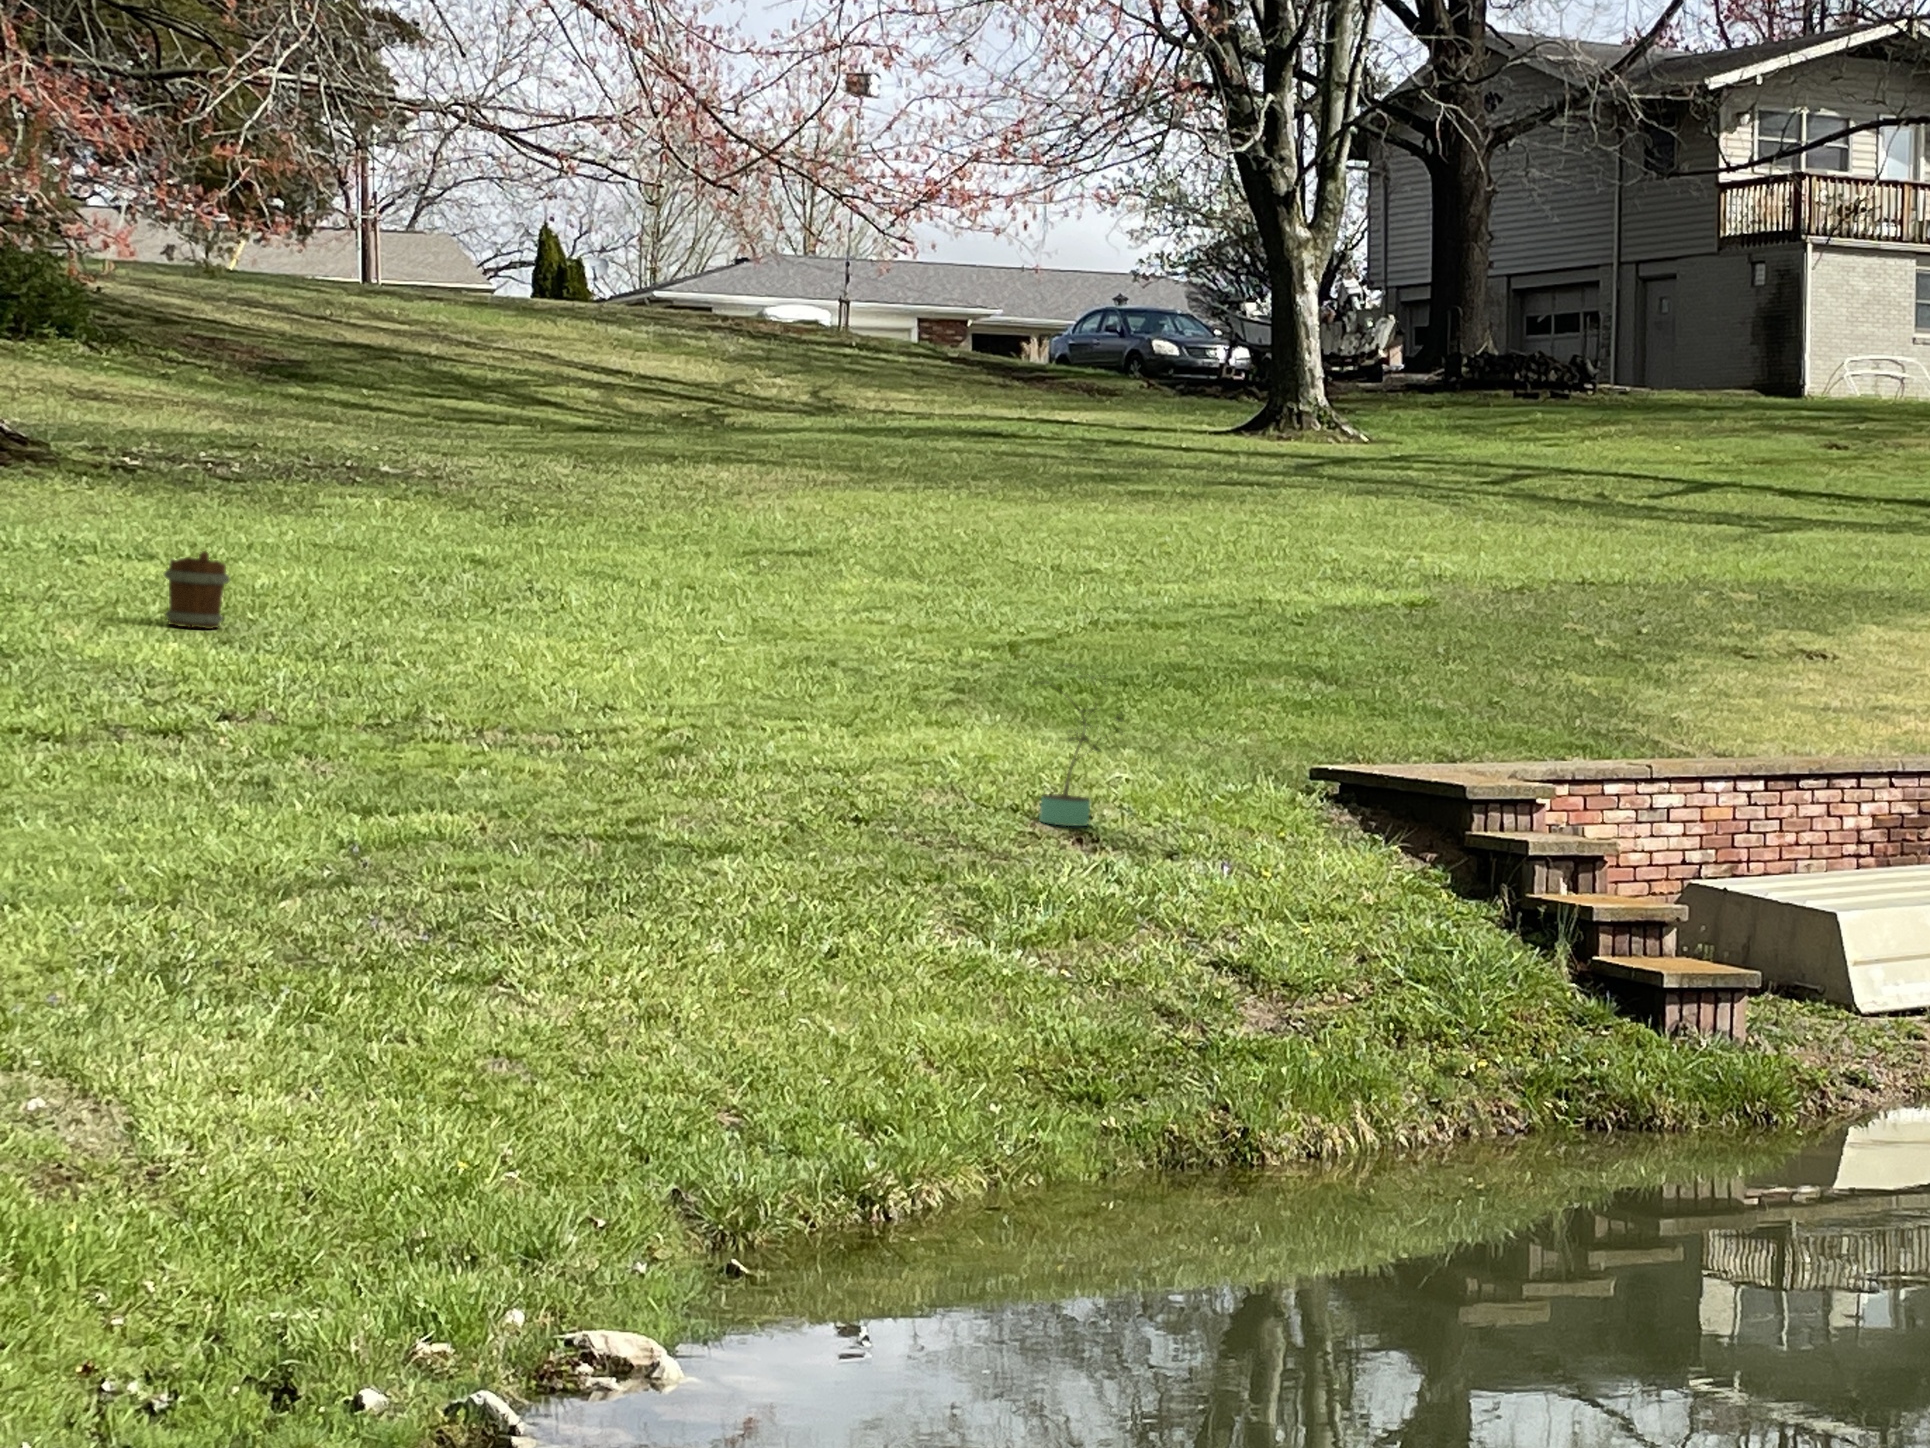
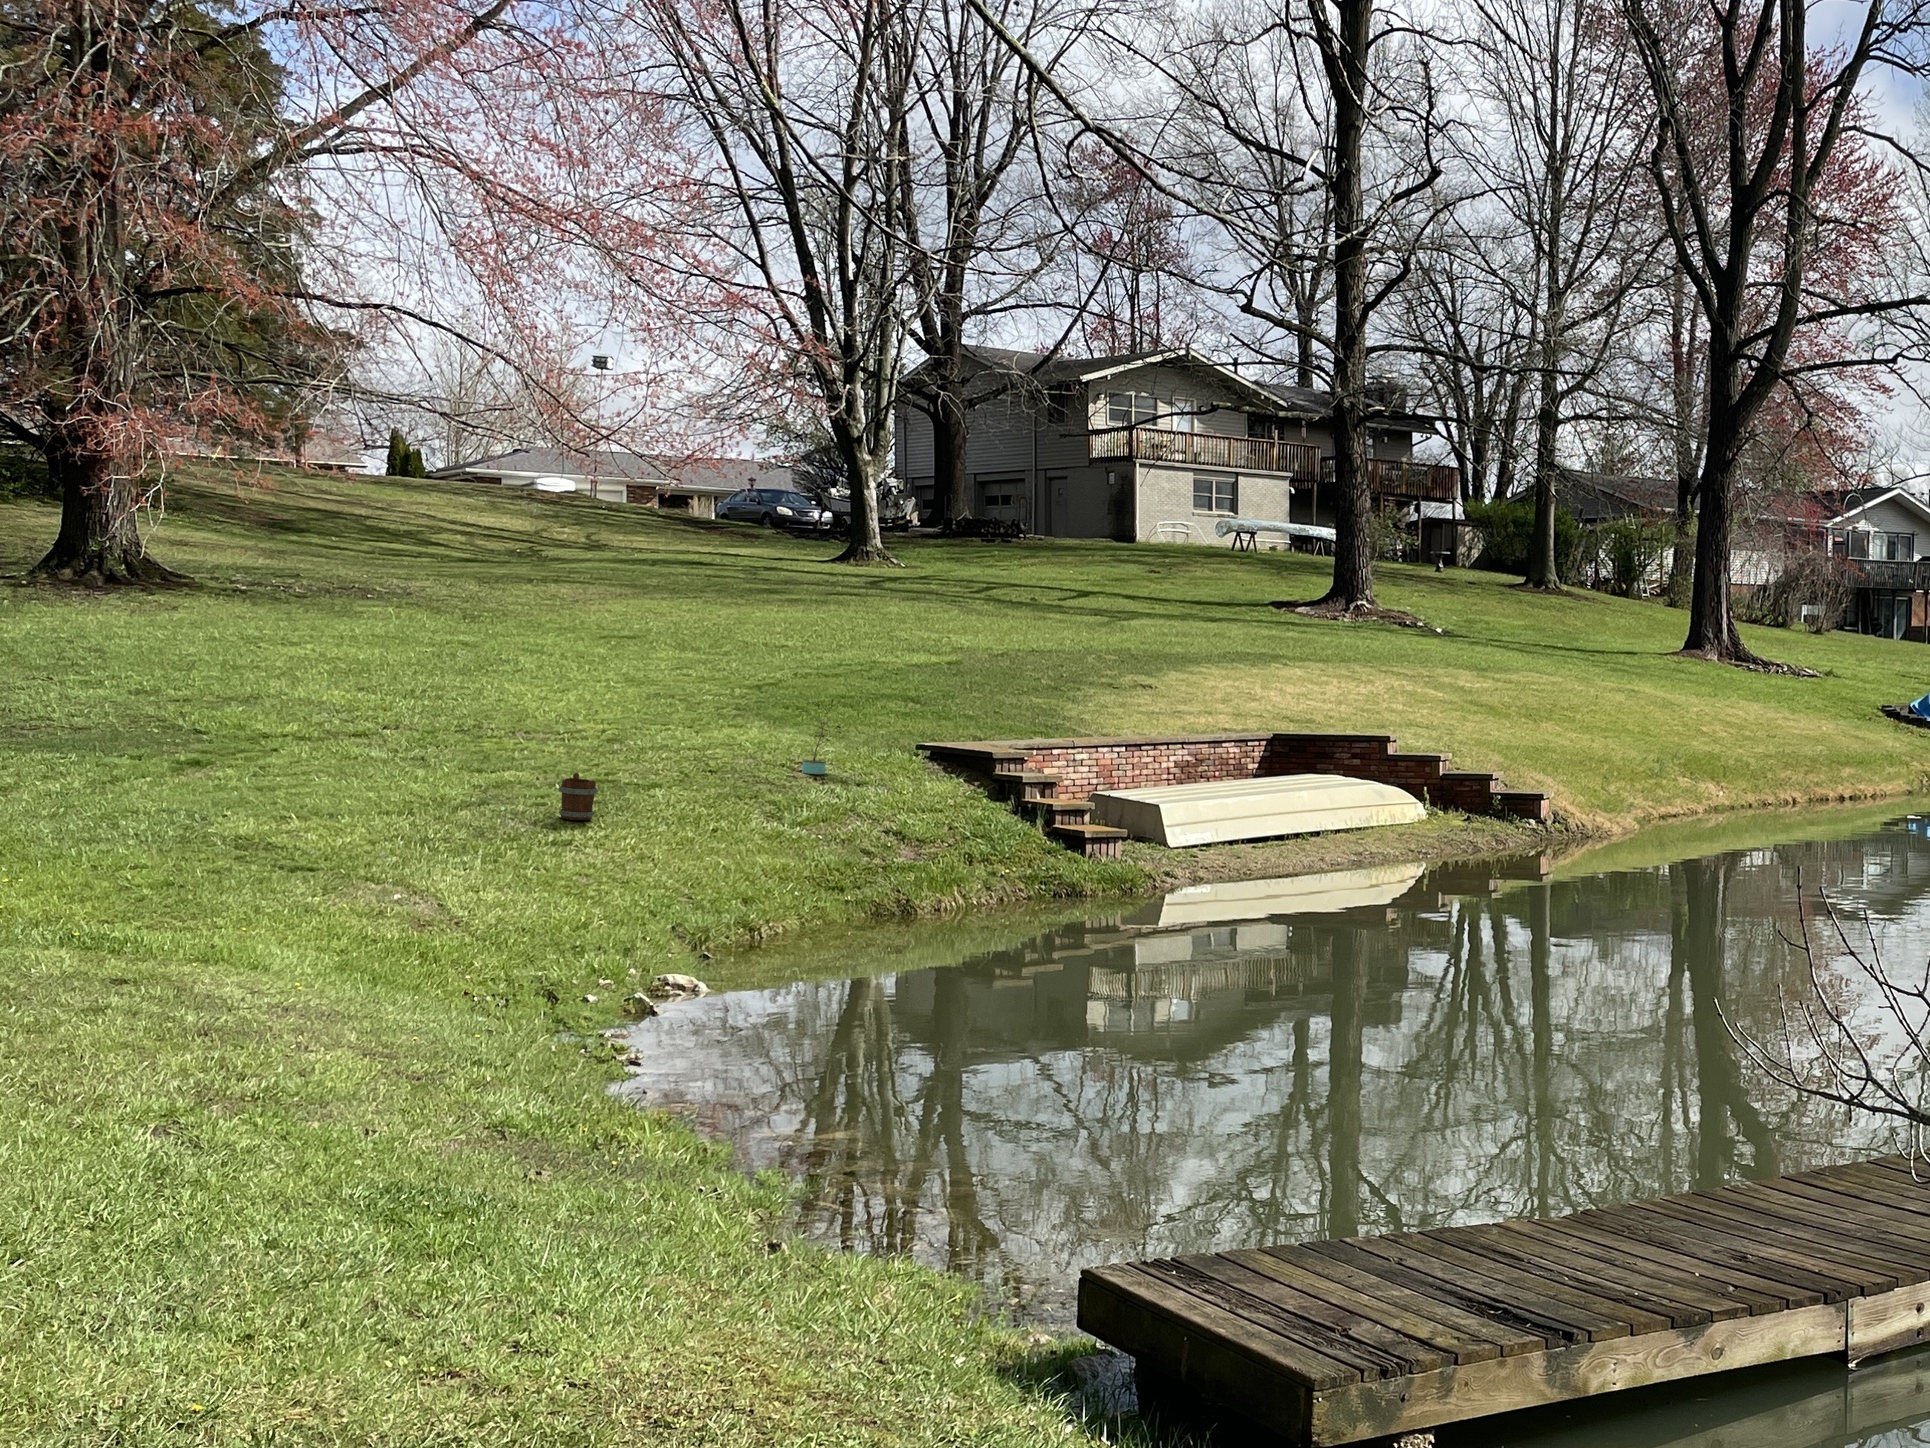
bucket: present [164,551,230,629] -> present [558,773,598,820]

